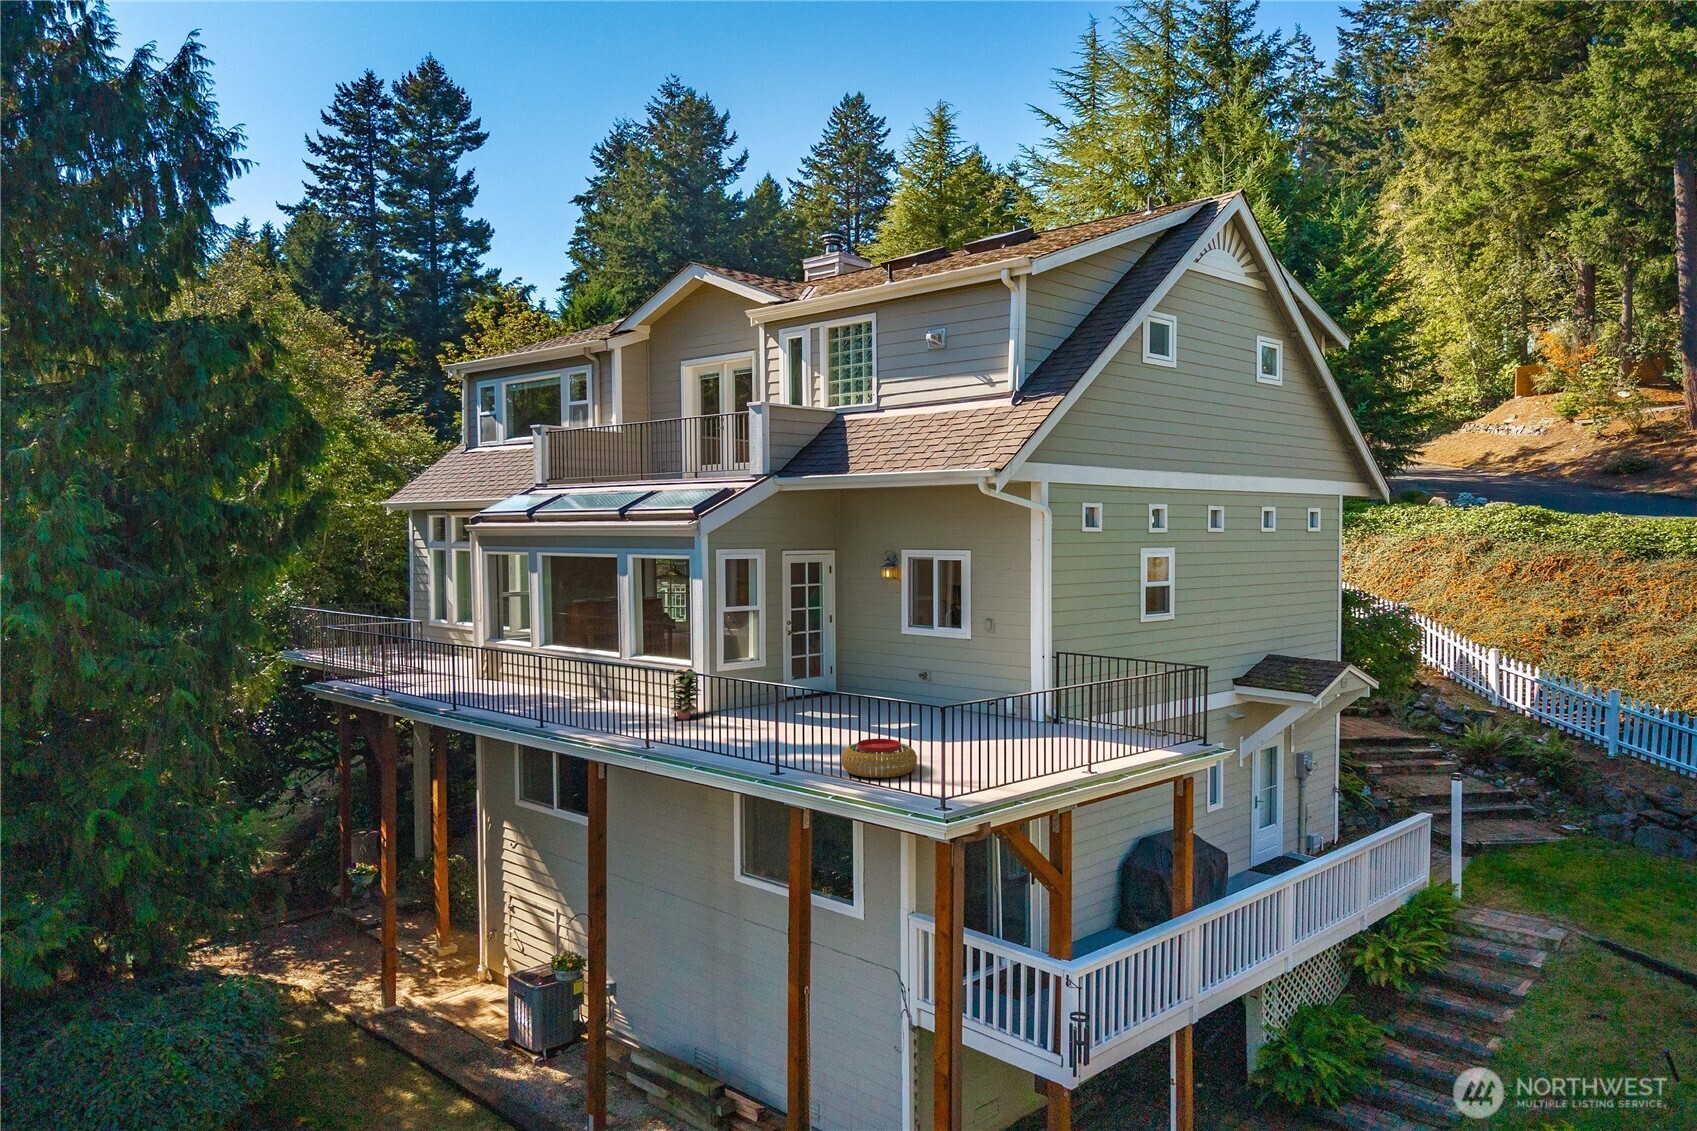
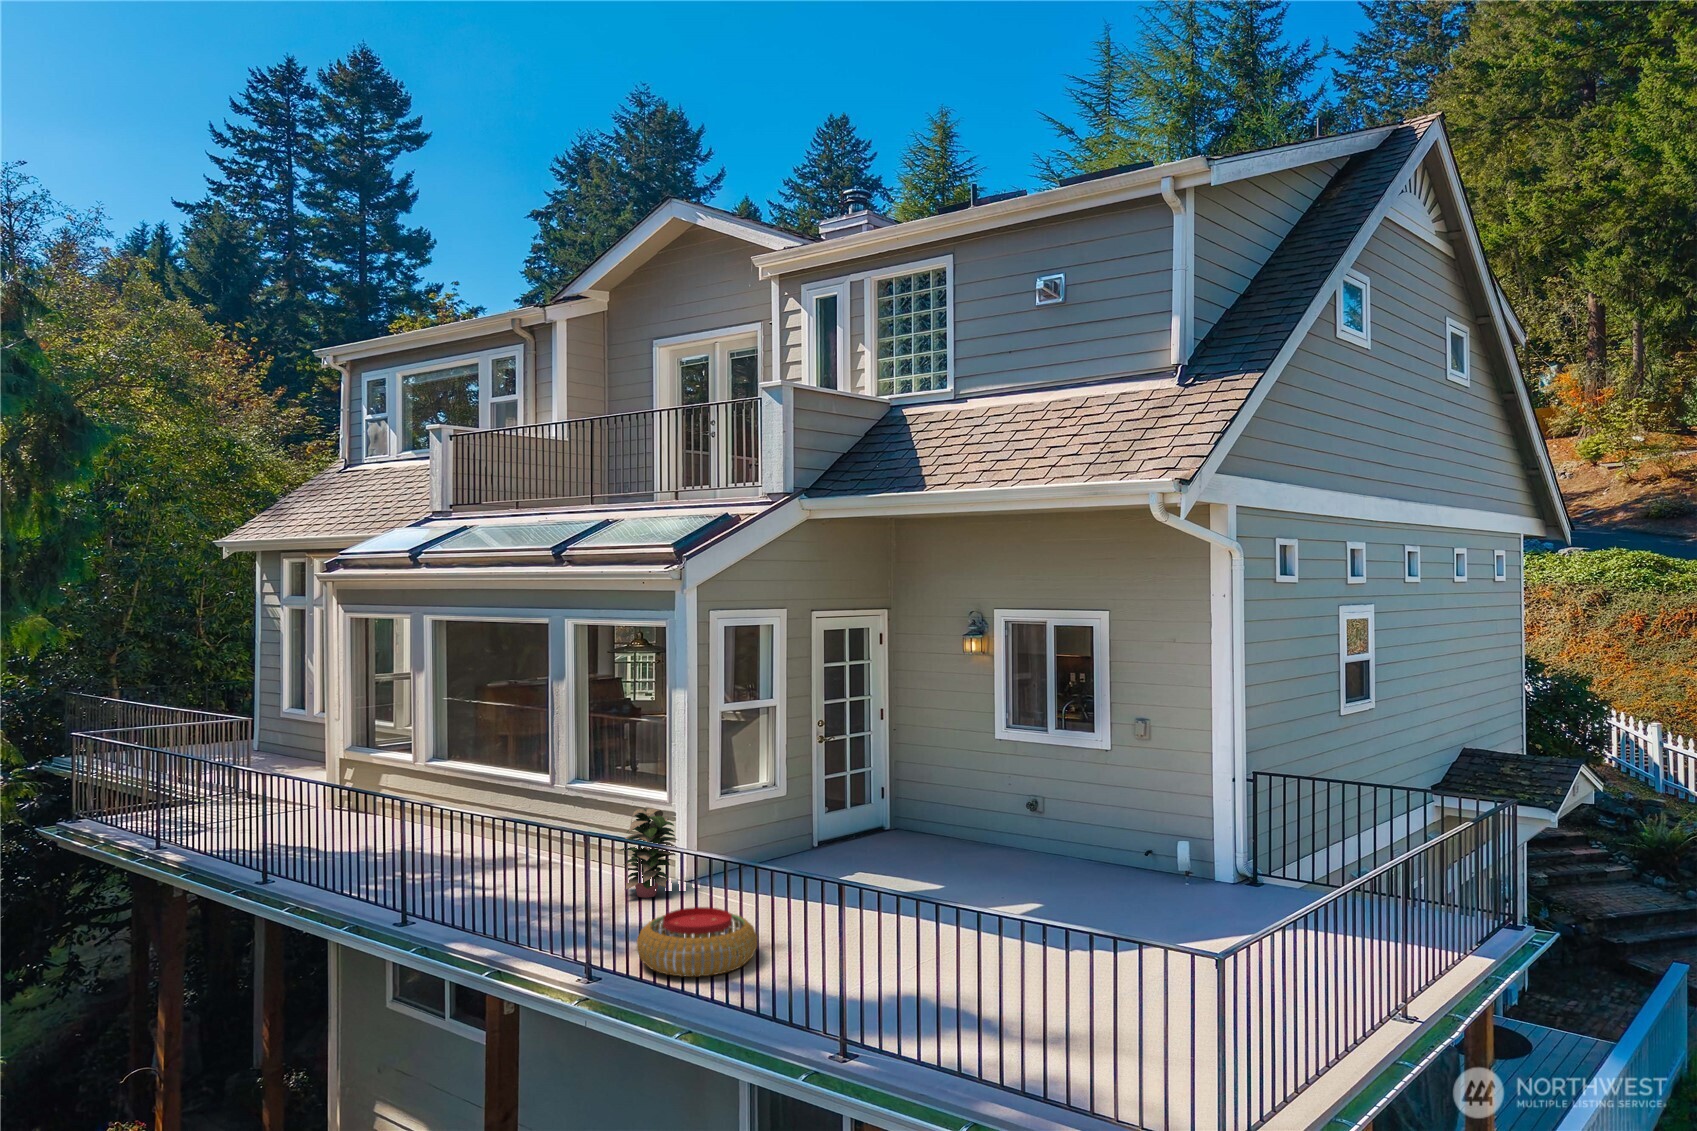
pouf: present [841,739,917,778] -> present [637,907,757,977]

